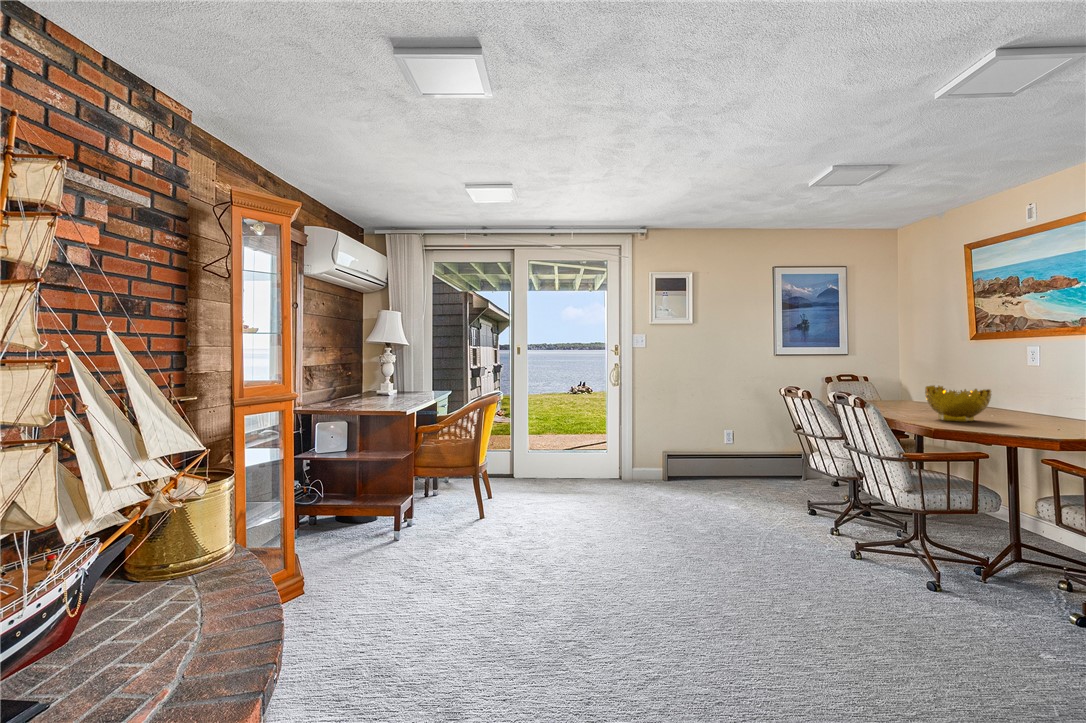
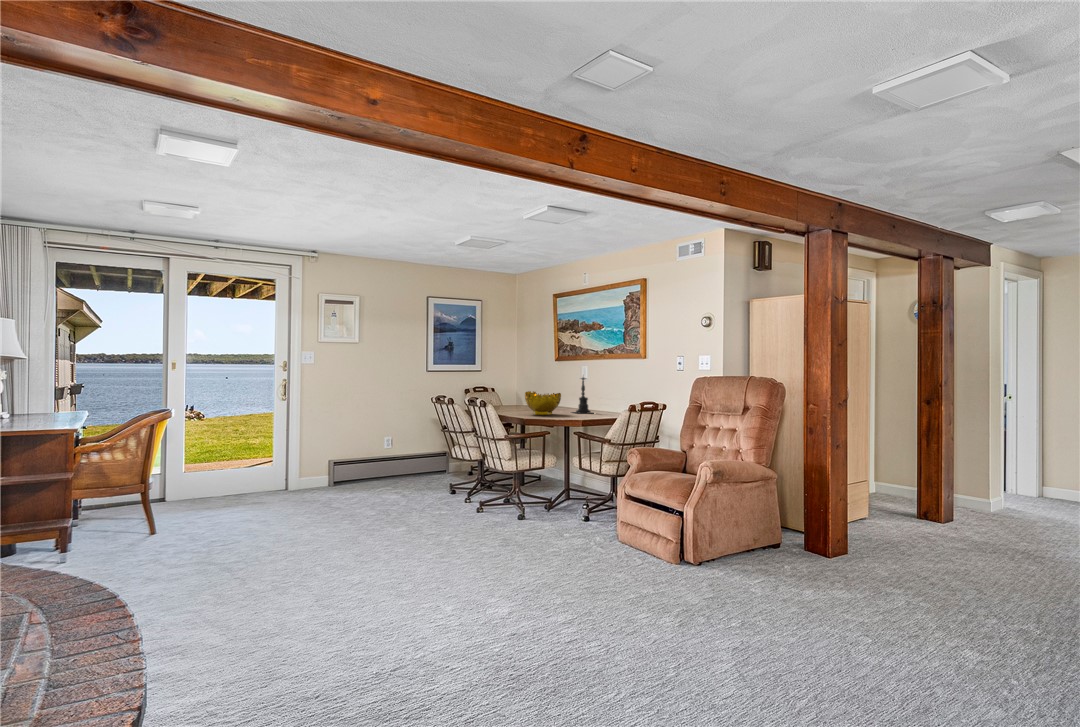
candle holder: none [1005,358,1060,422] -> present [575,377,591,414]

